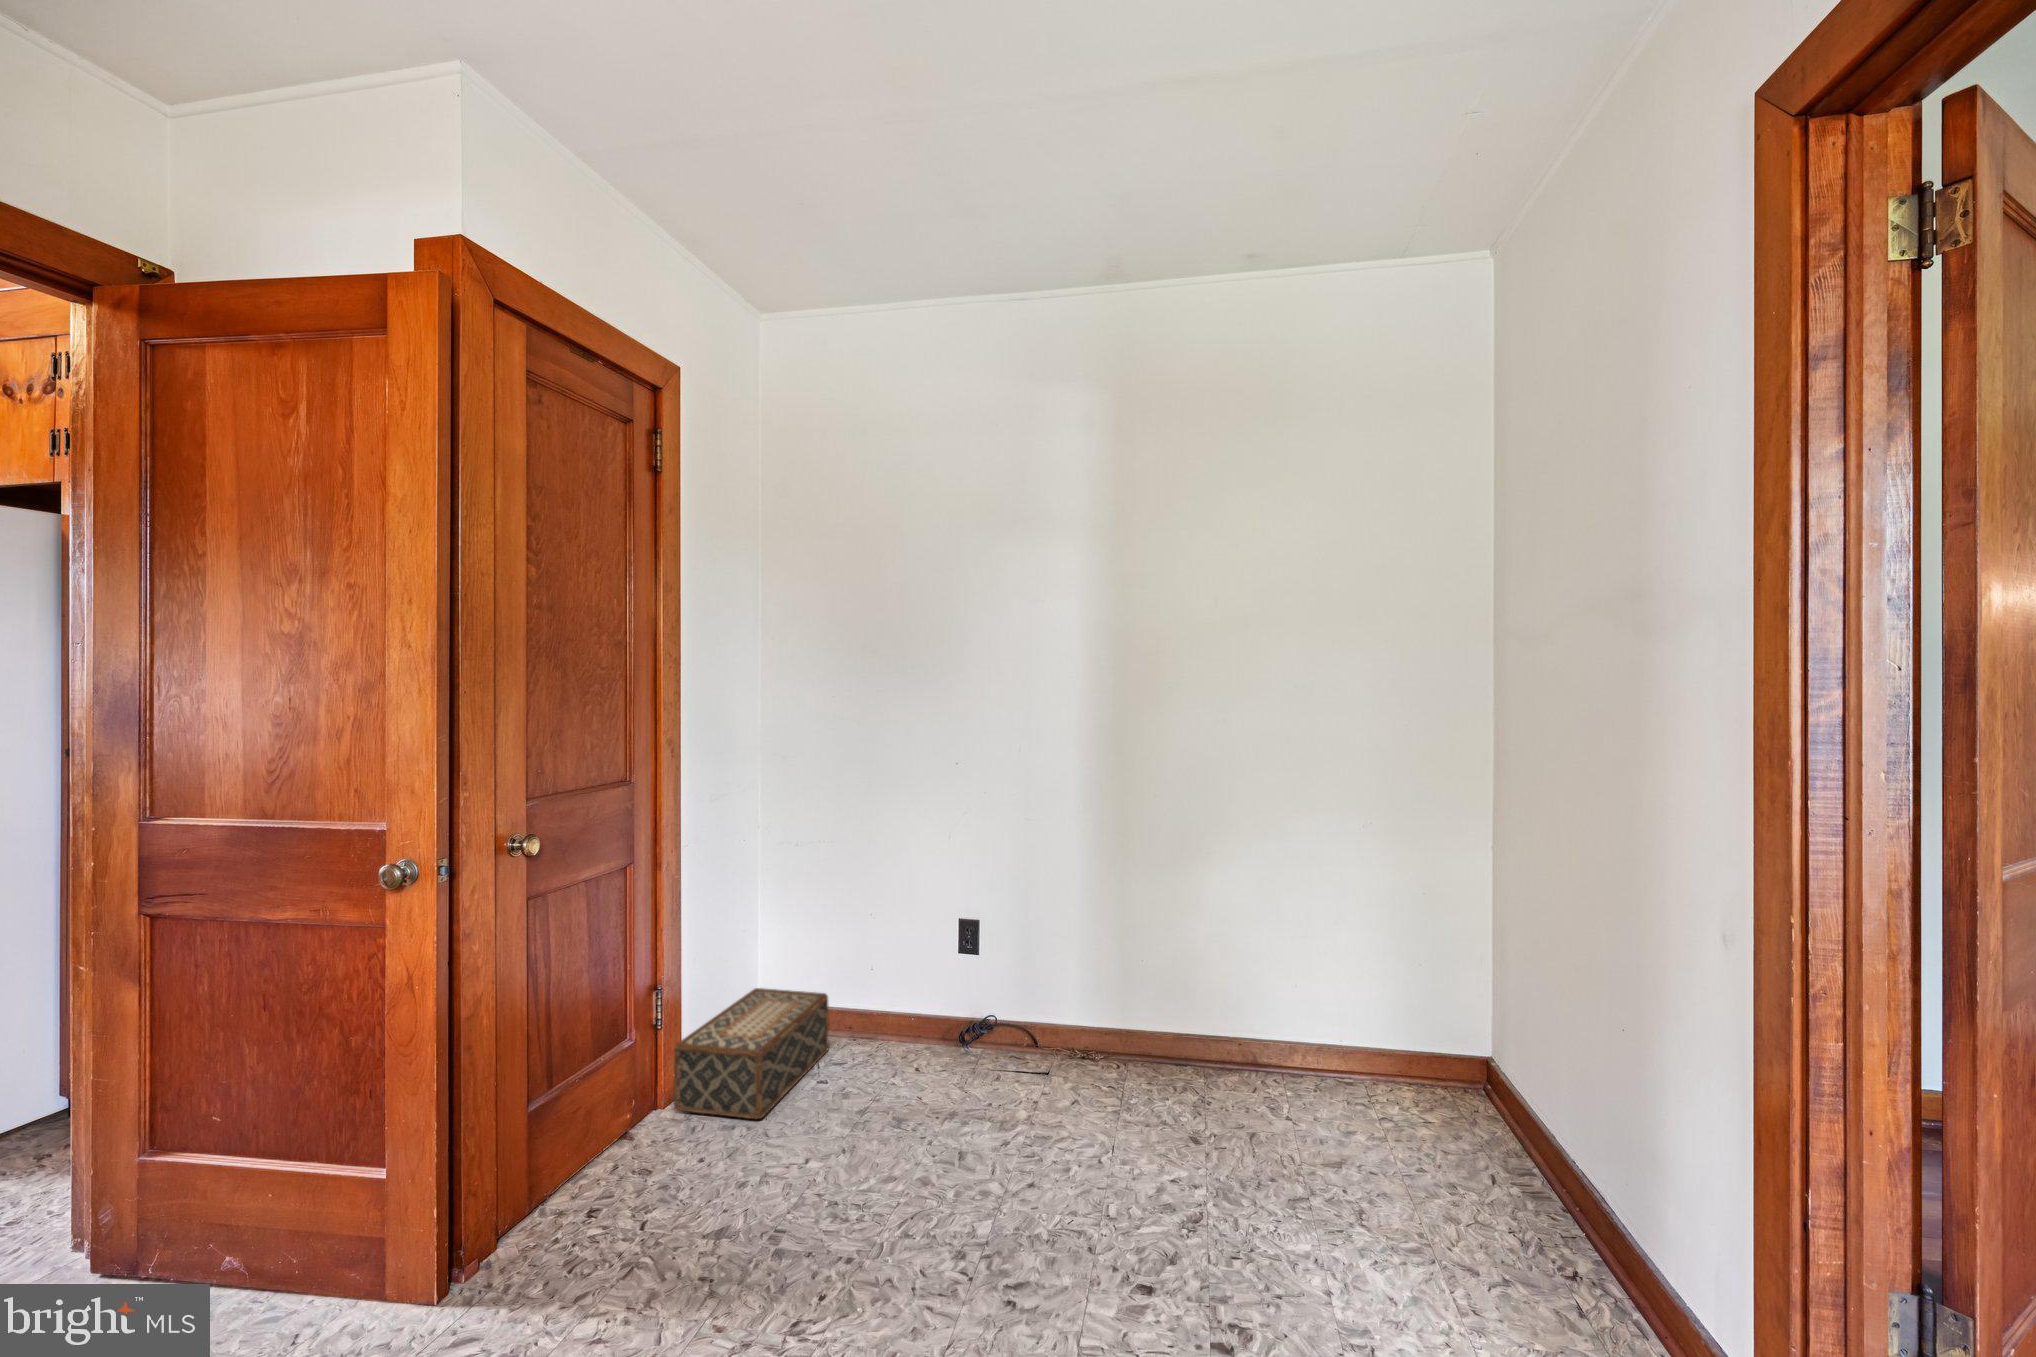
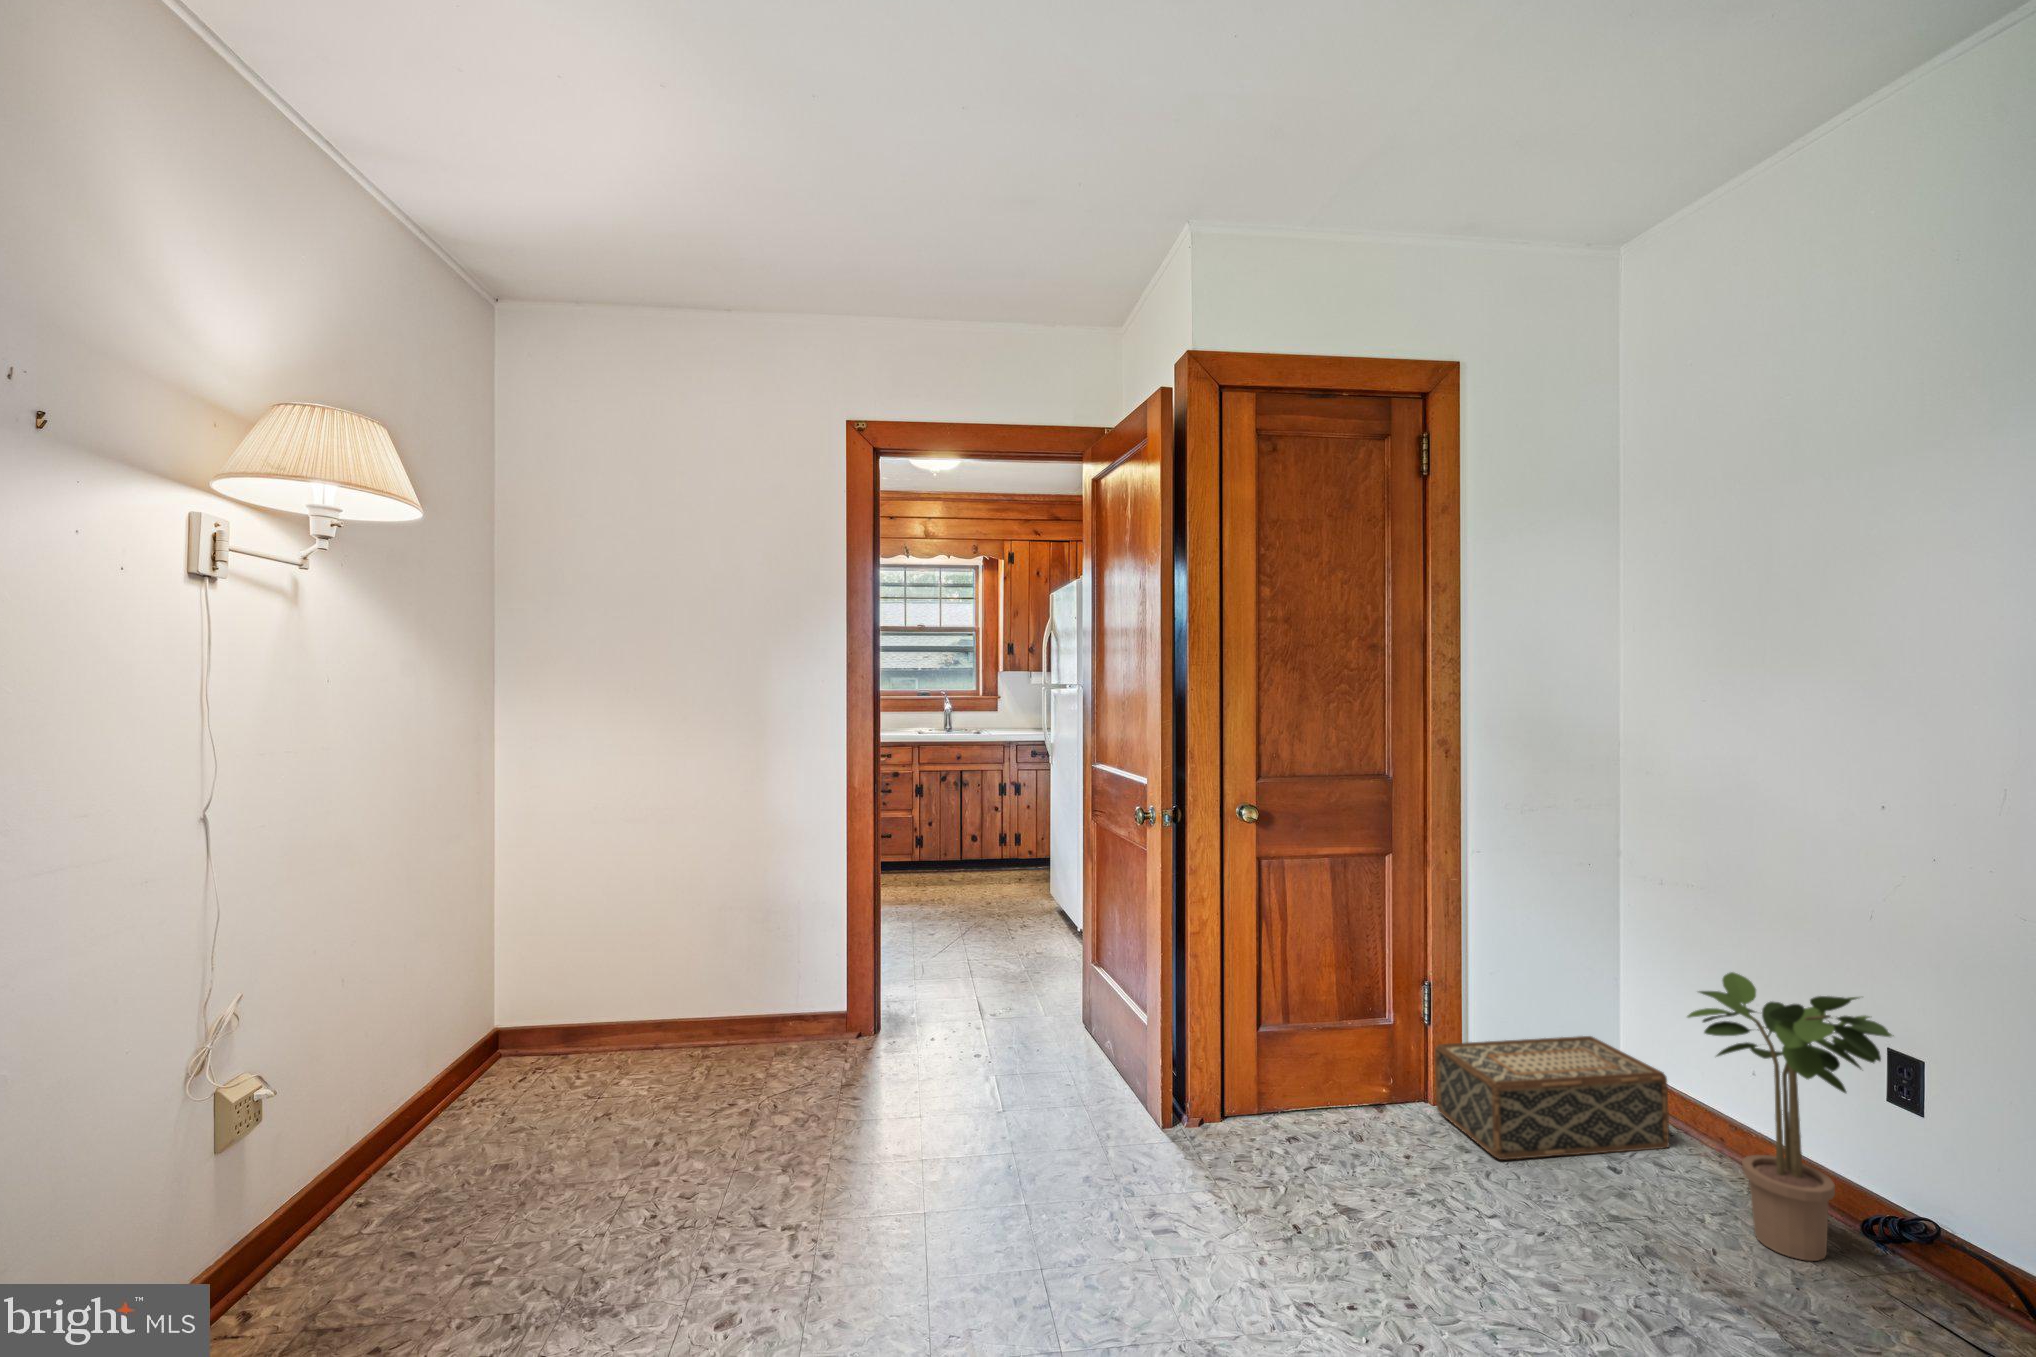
potted plant: none [880,891,1003,1080] -> present [1687,972,1894,1261]

